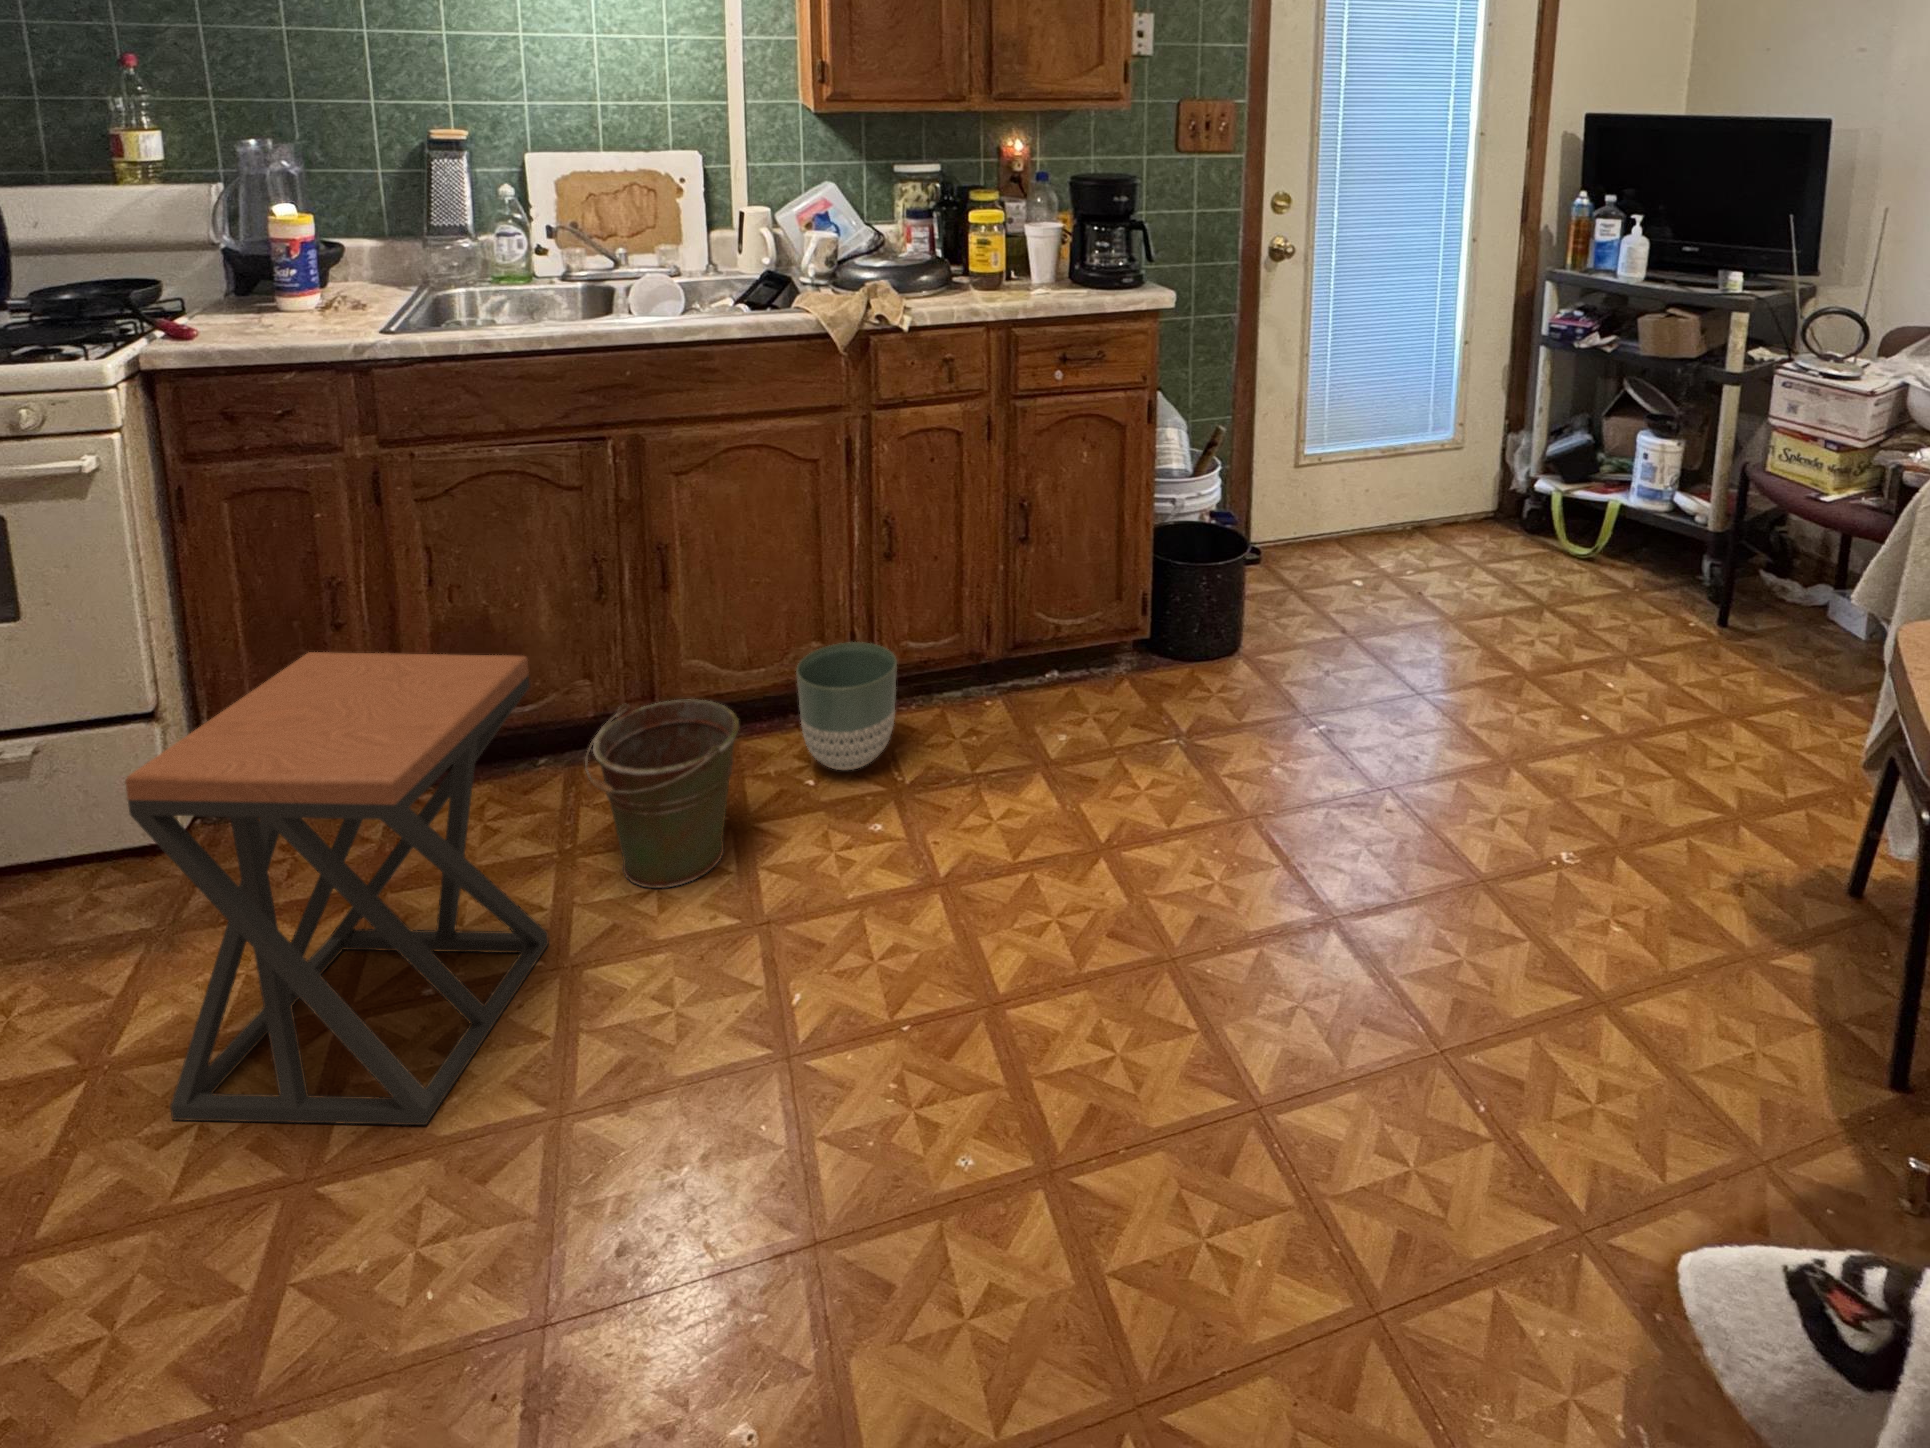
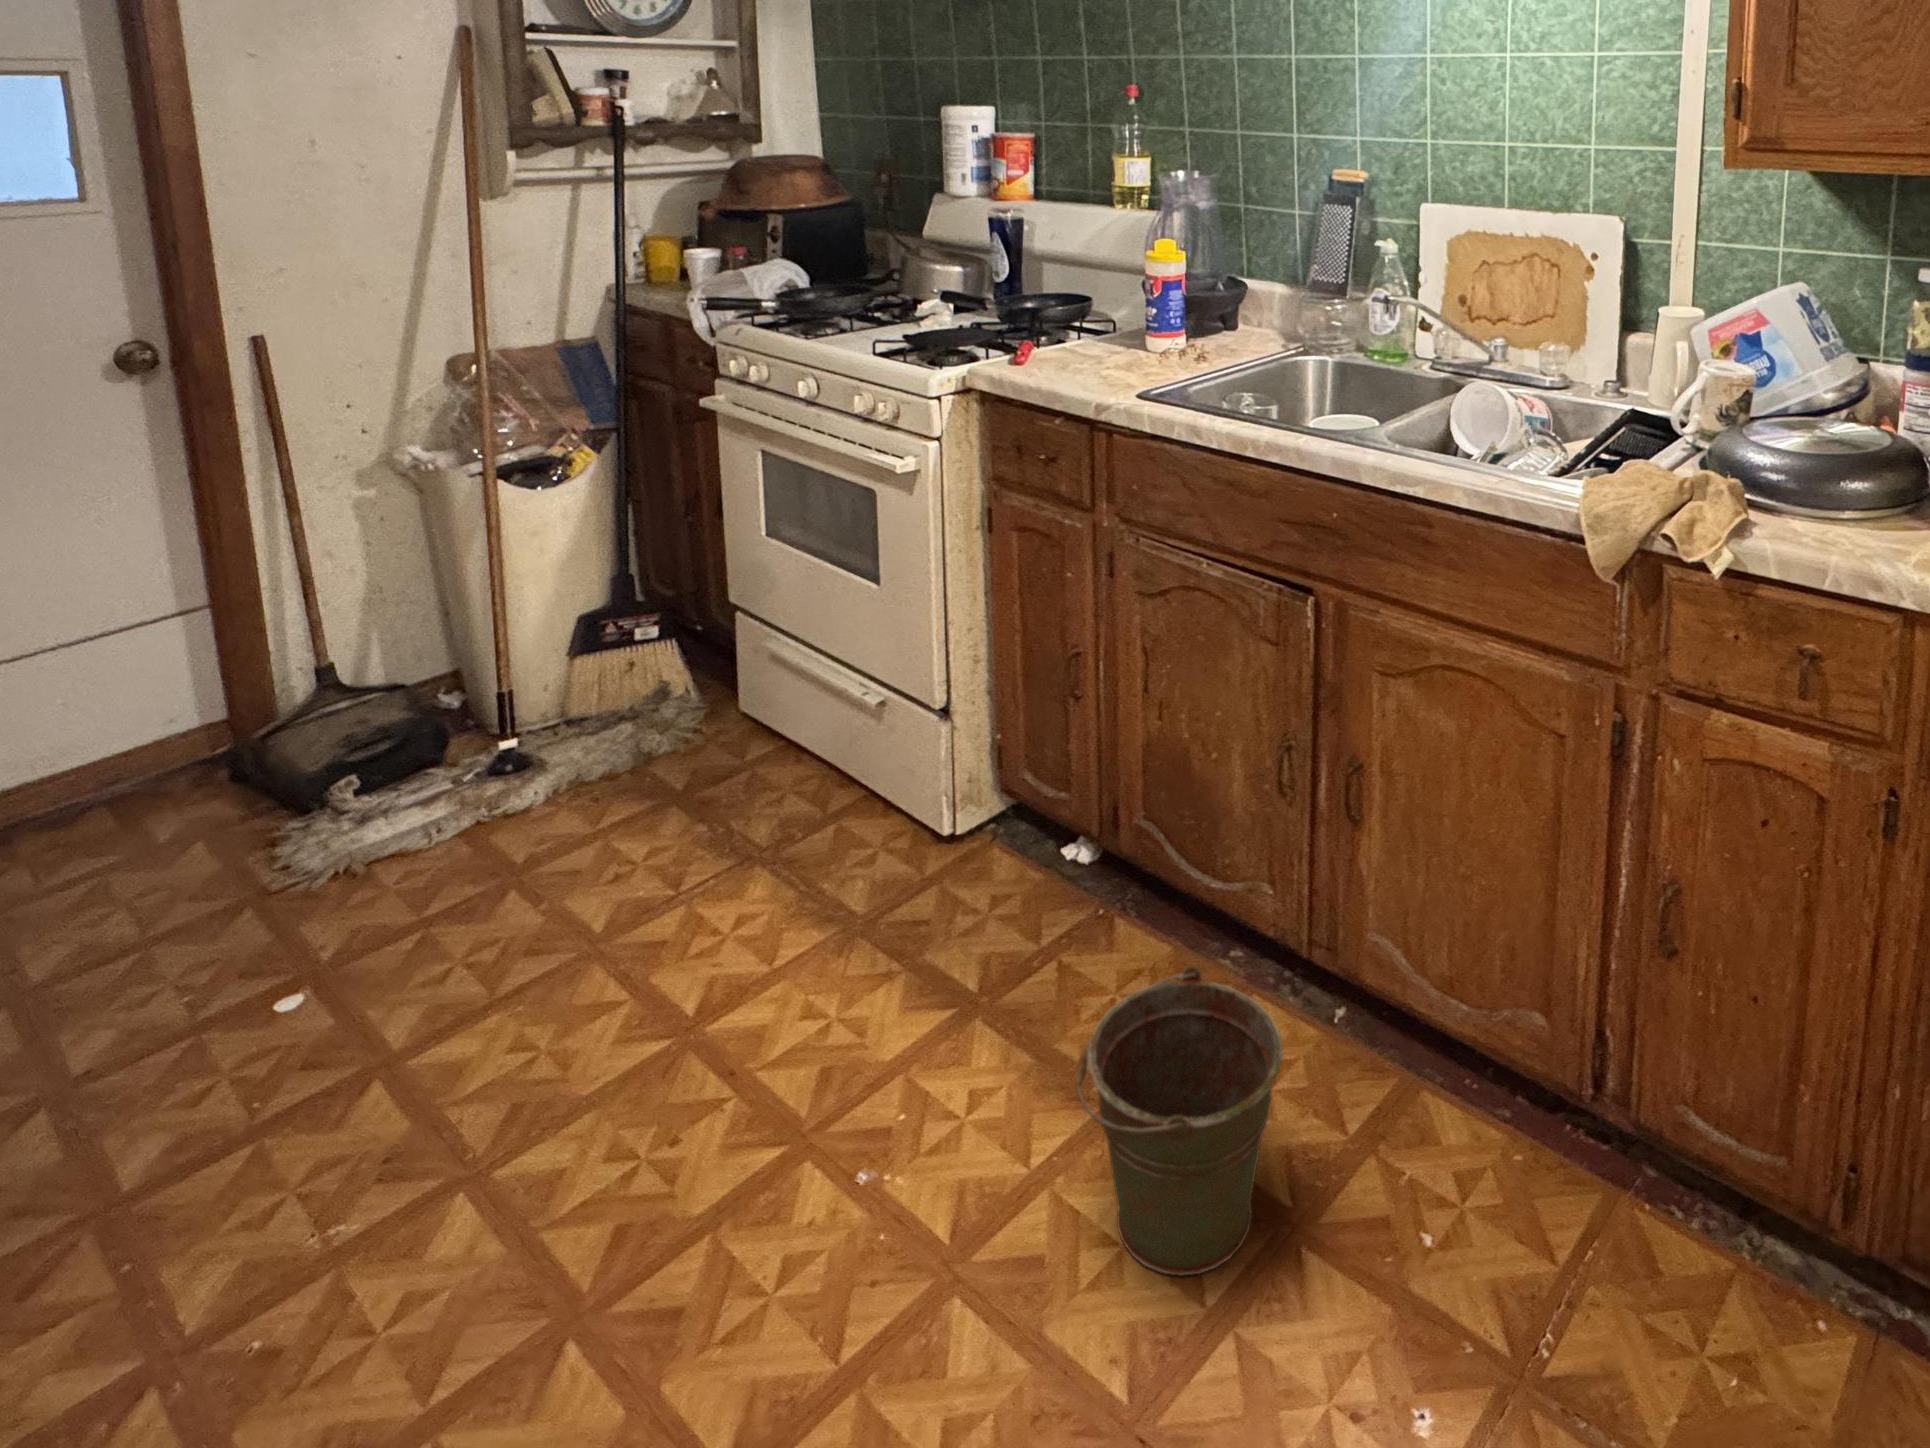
planter: present [796,642,897,770] -> none [1429,1036,1595,1280]
stool: present [125,652,549,1125] -> none [630,739,984,1358]

